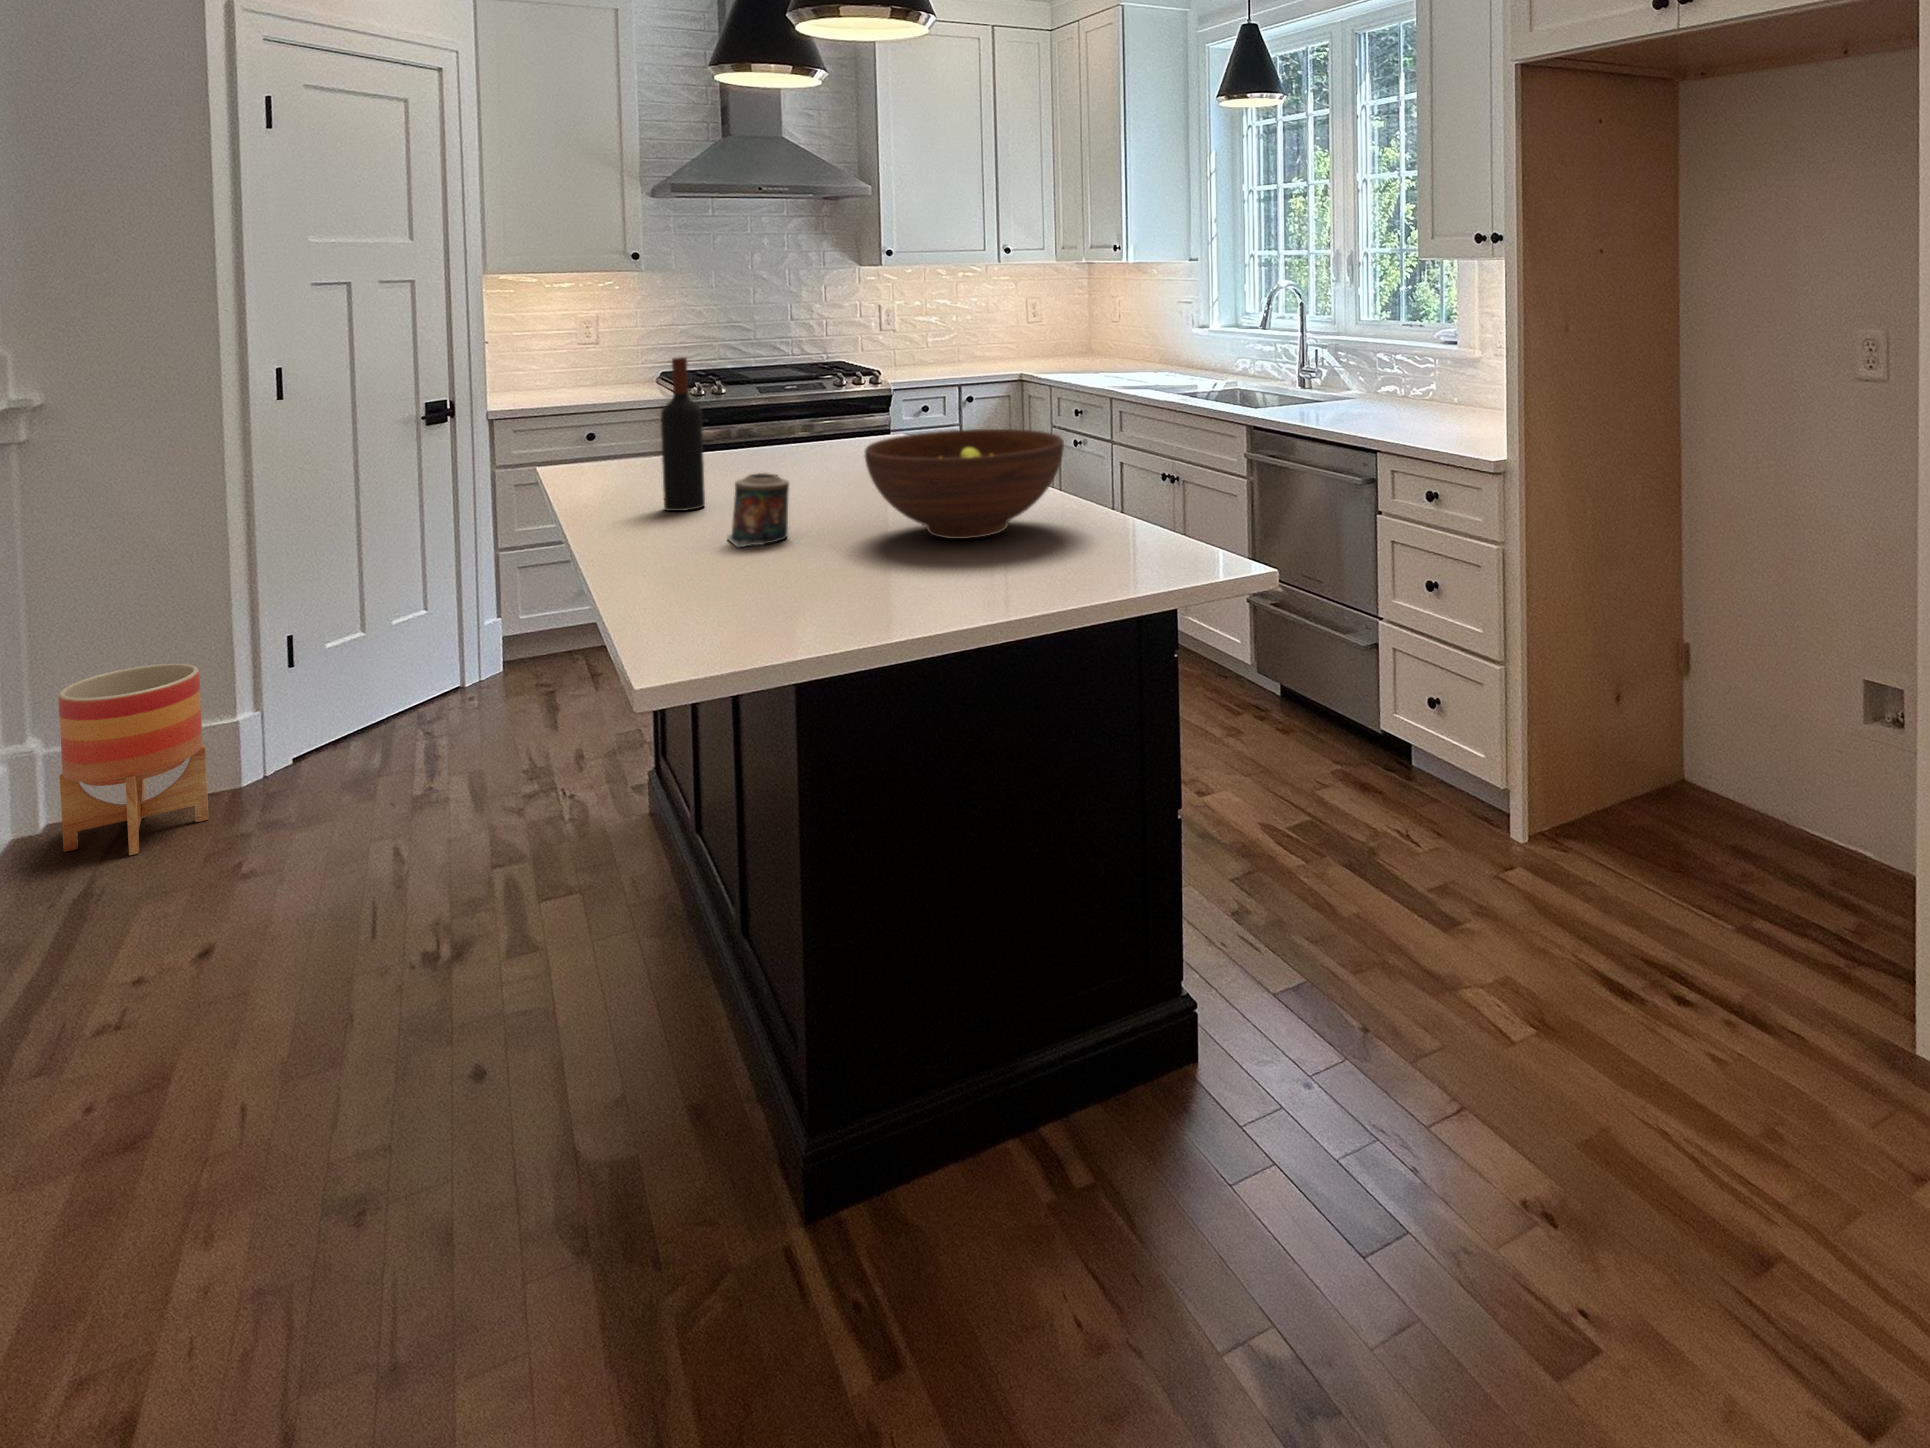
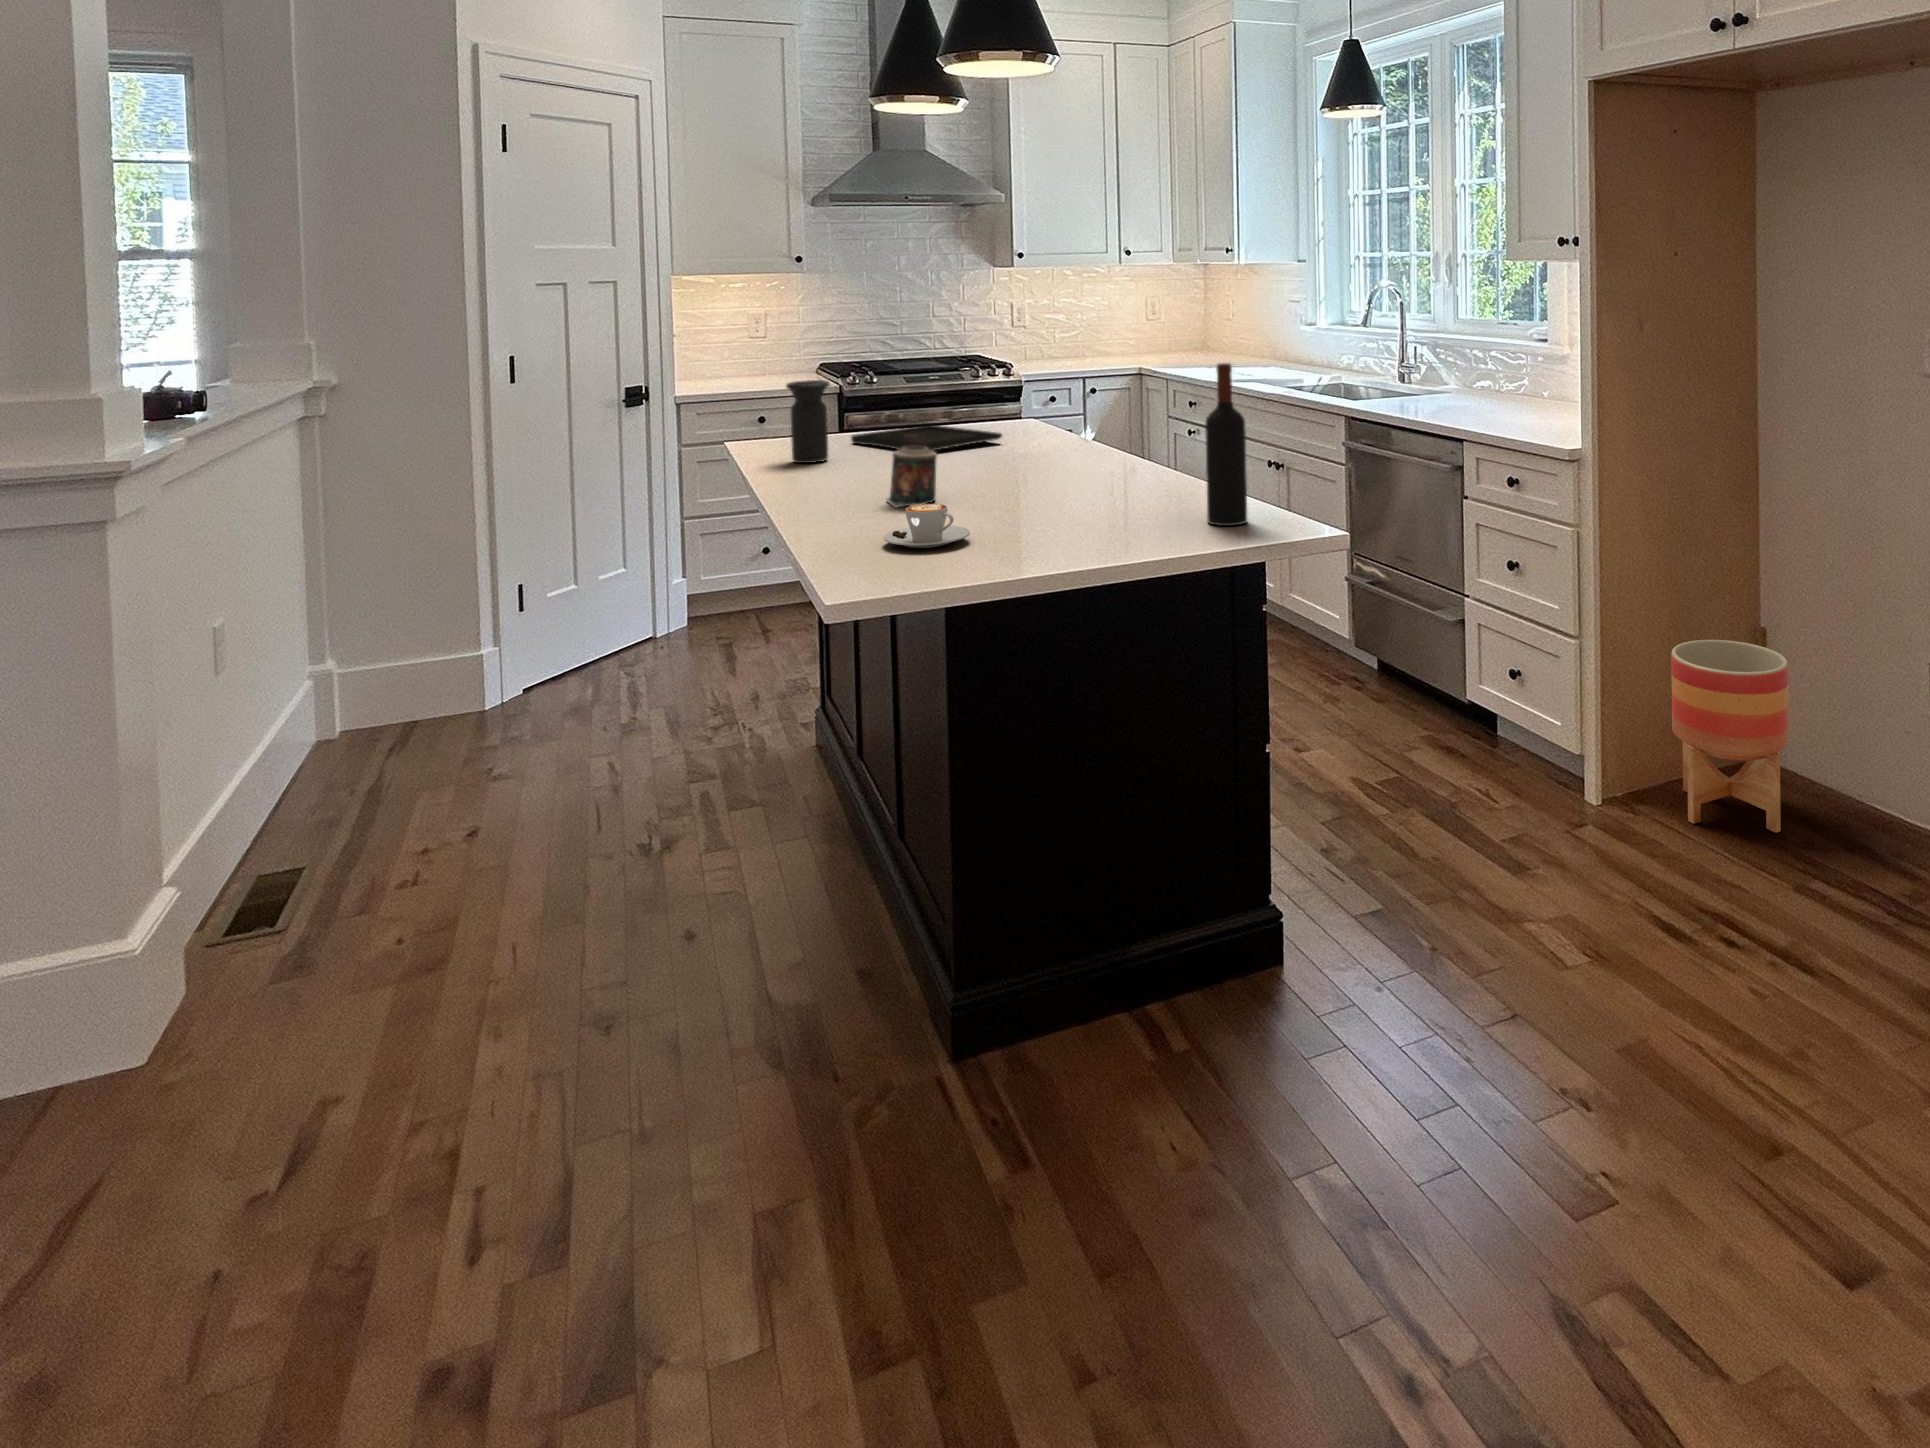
wine bottle: present [661,357,705,511] -> present [1205,363,1247,526]
vase: none [609,395,663,492] -> present [786,380,830,463]
fruit bowl: present [865,429,1064,539] -> none [999,412,1169,505]
tray: none [690,442,868,476] -> present [851,424,1002,451]
coffee cup: none [721,547,829,601] -> present [884,504,970,548]
planter: present [59,664,209,855] -> present [1671,640,1789,833]

